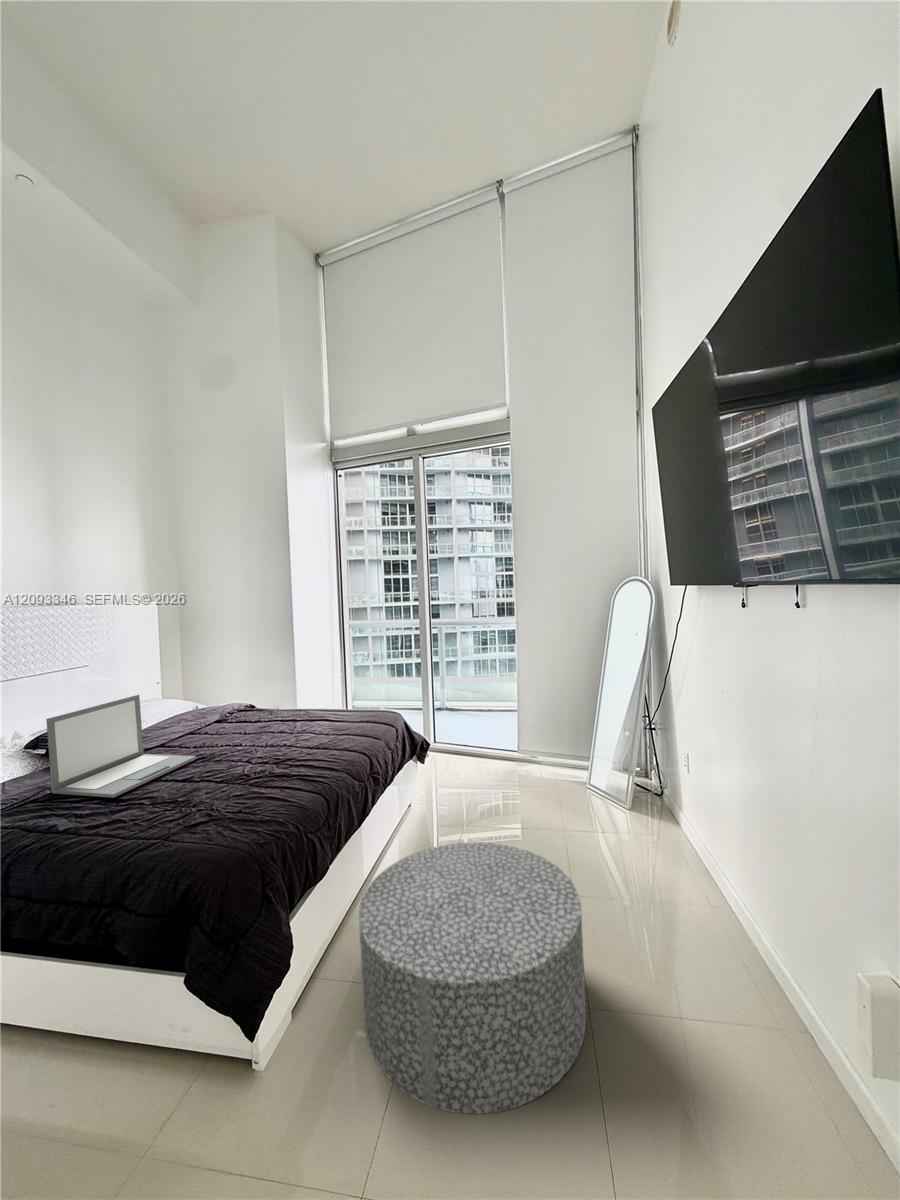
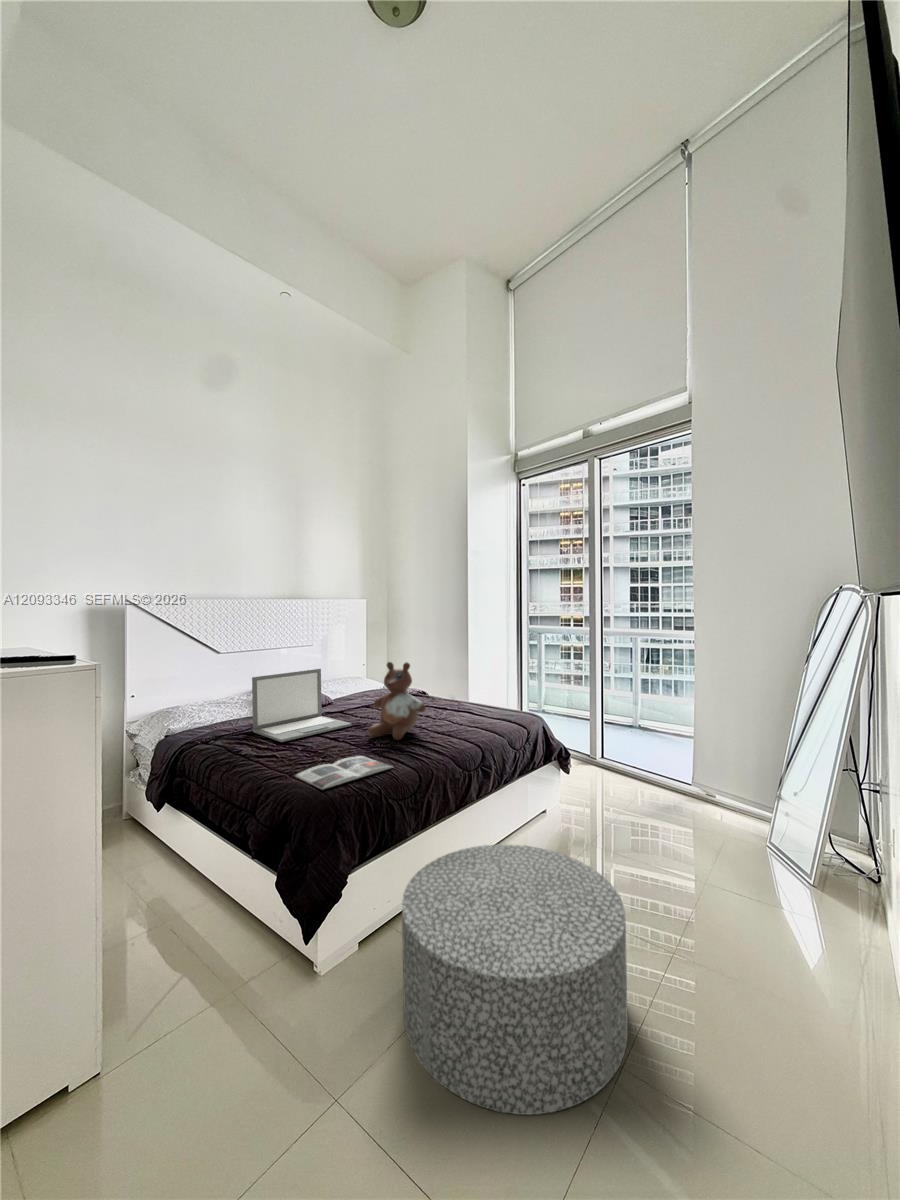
stuffed bear: none [227,674,296,768] -> present [368,662,426,740]
magazine: none [172,792,293,843] -> present [295,756,392,789]

